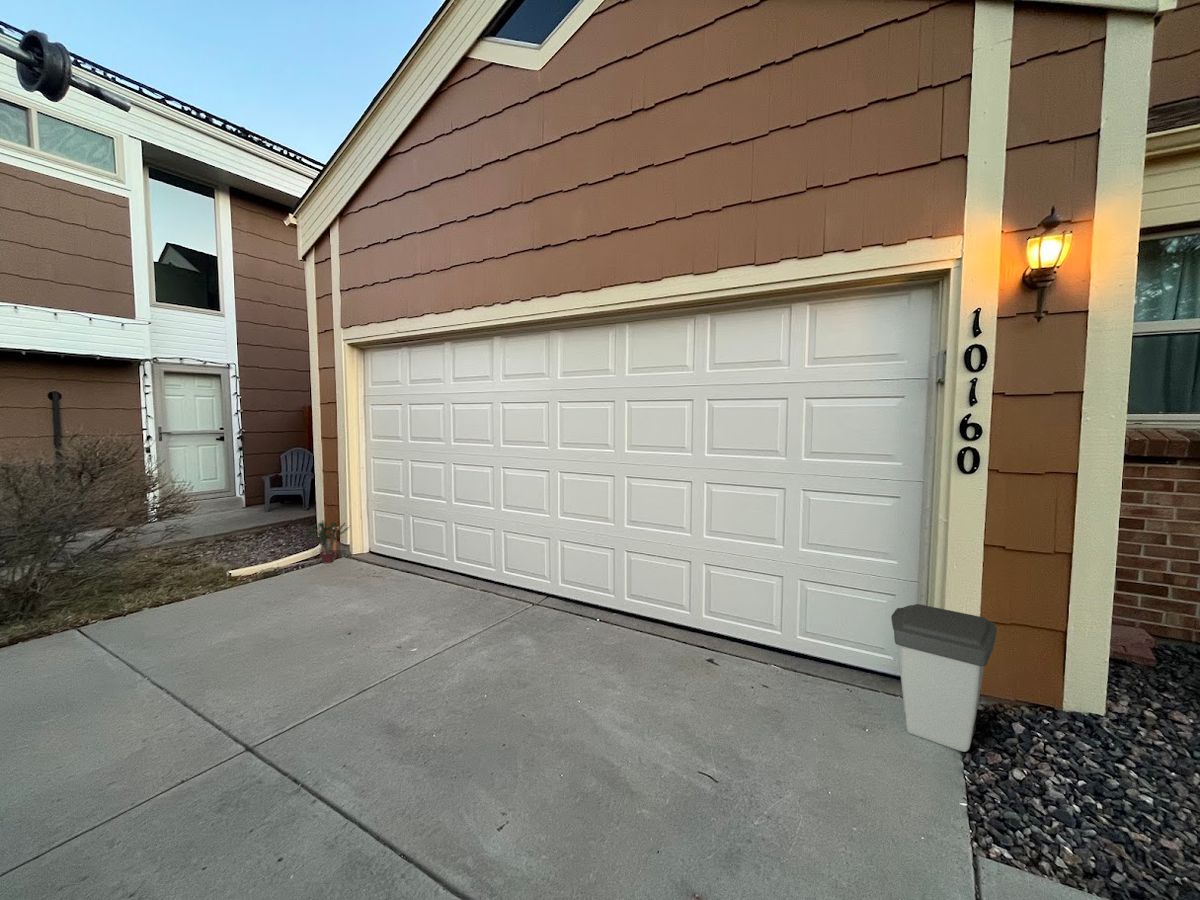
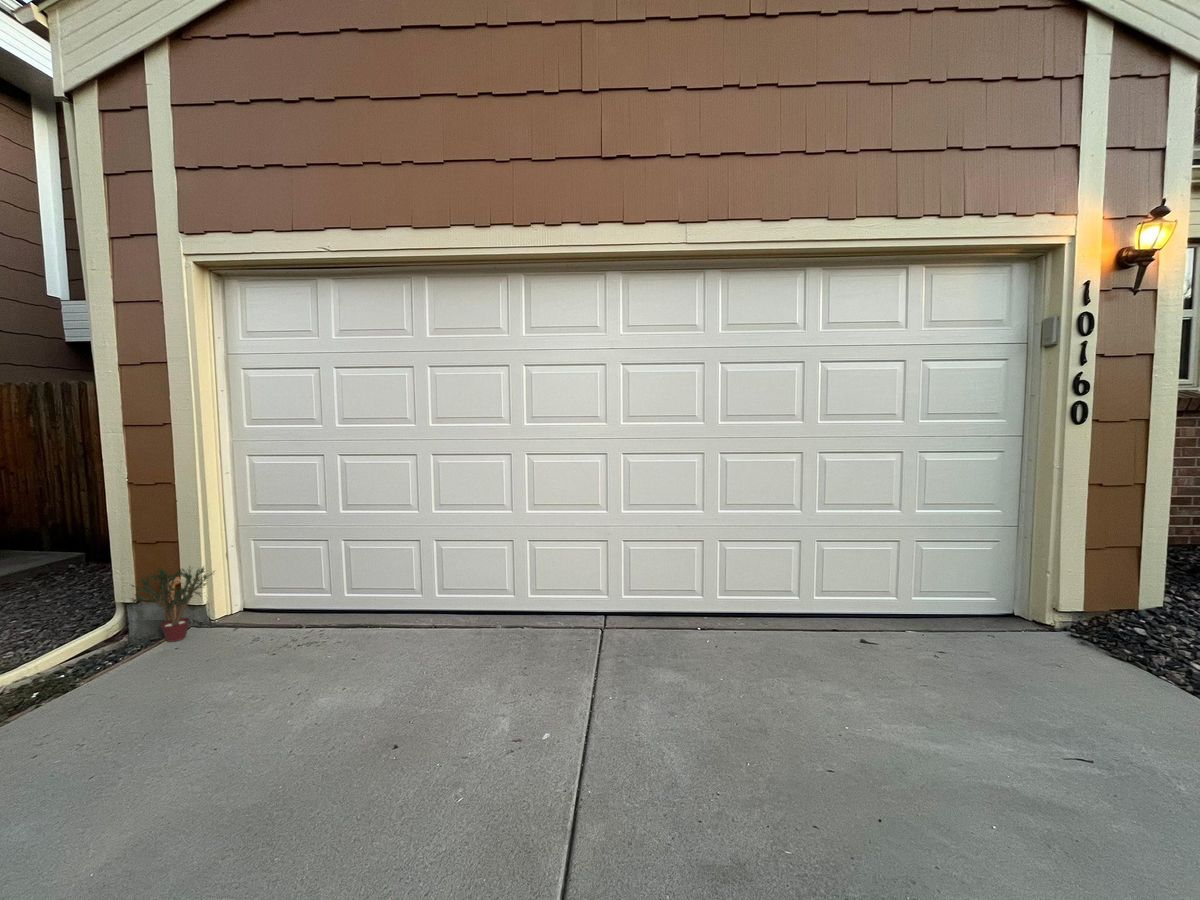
trash can: present [891,604,997,752] -> none [1039,543,1167,660]

